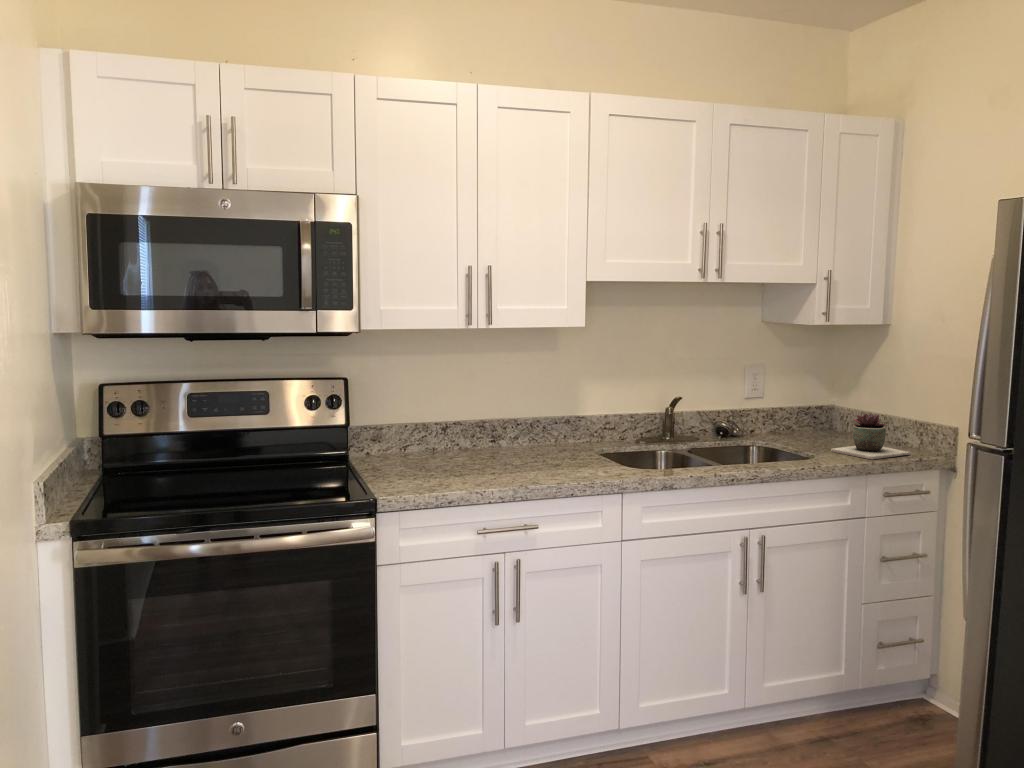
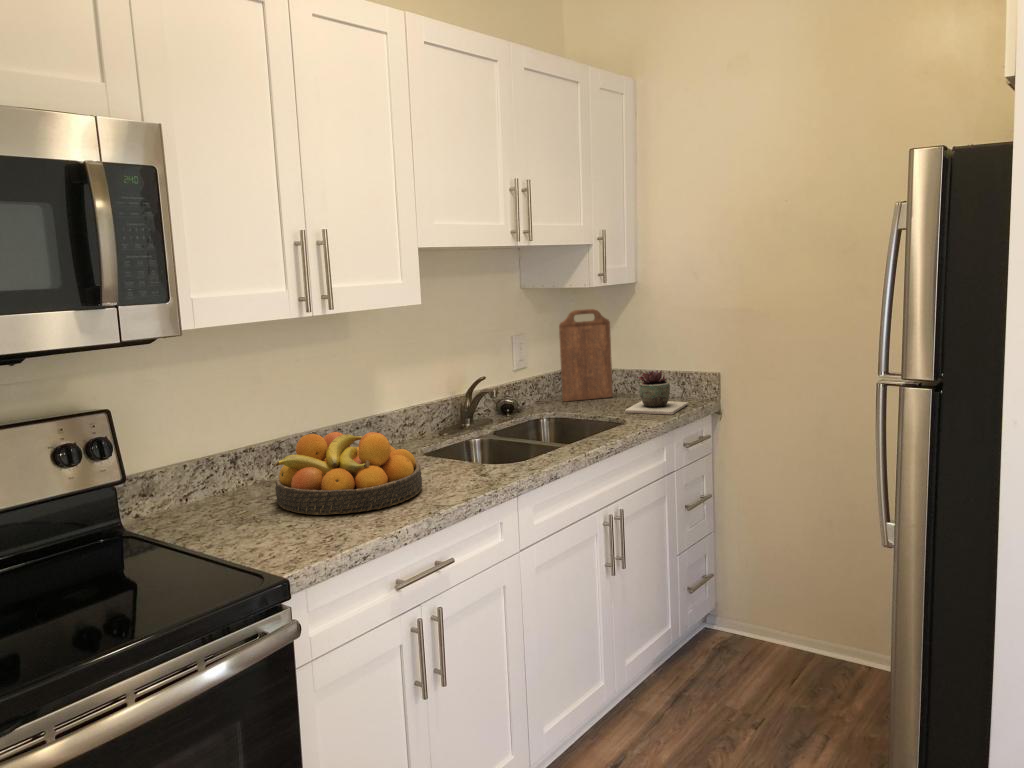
cutting board: none [797,348,855,438] -> present [559,309,613,401]
fruit bowl: none [440,415,553,476] -> present [274,432,422,515]

